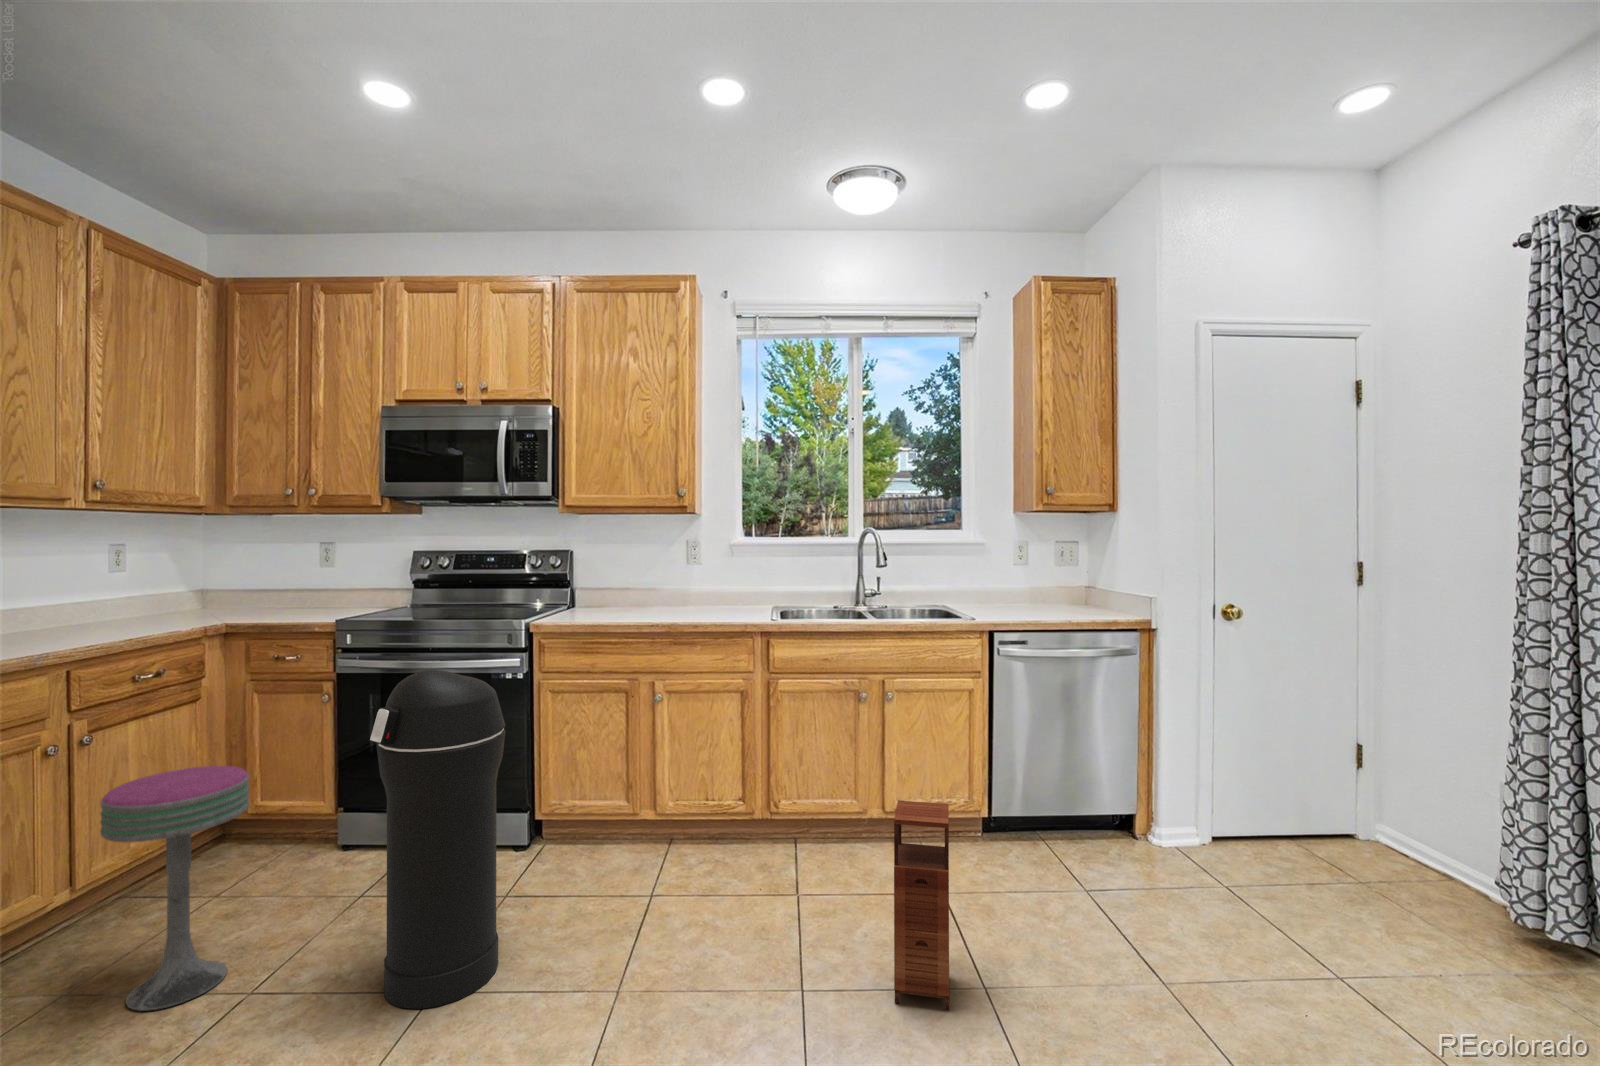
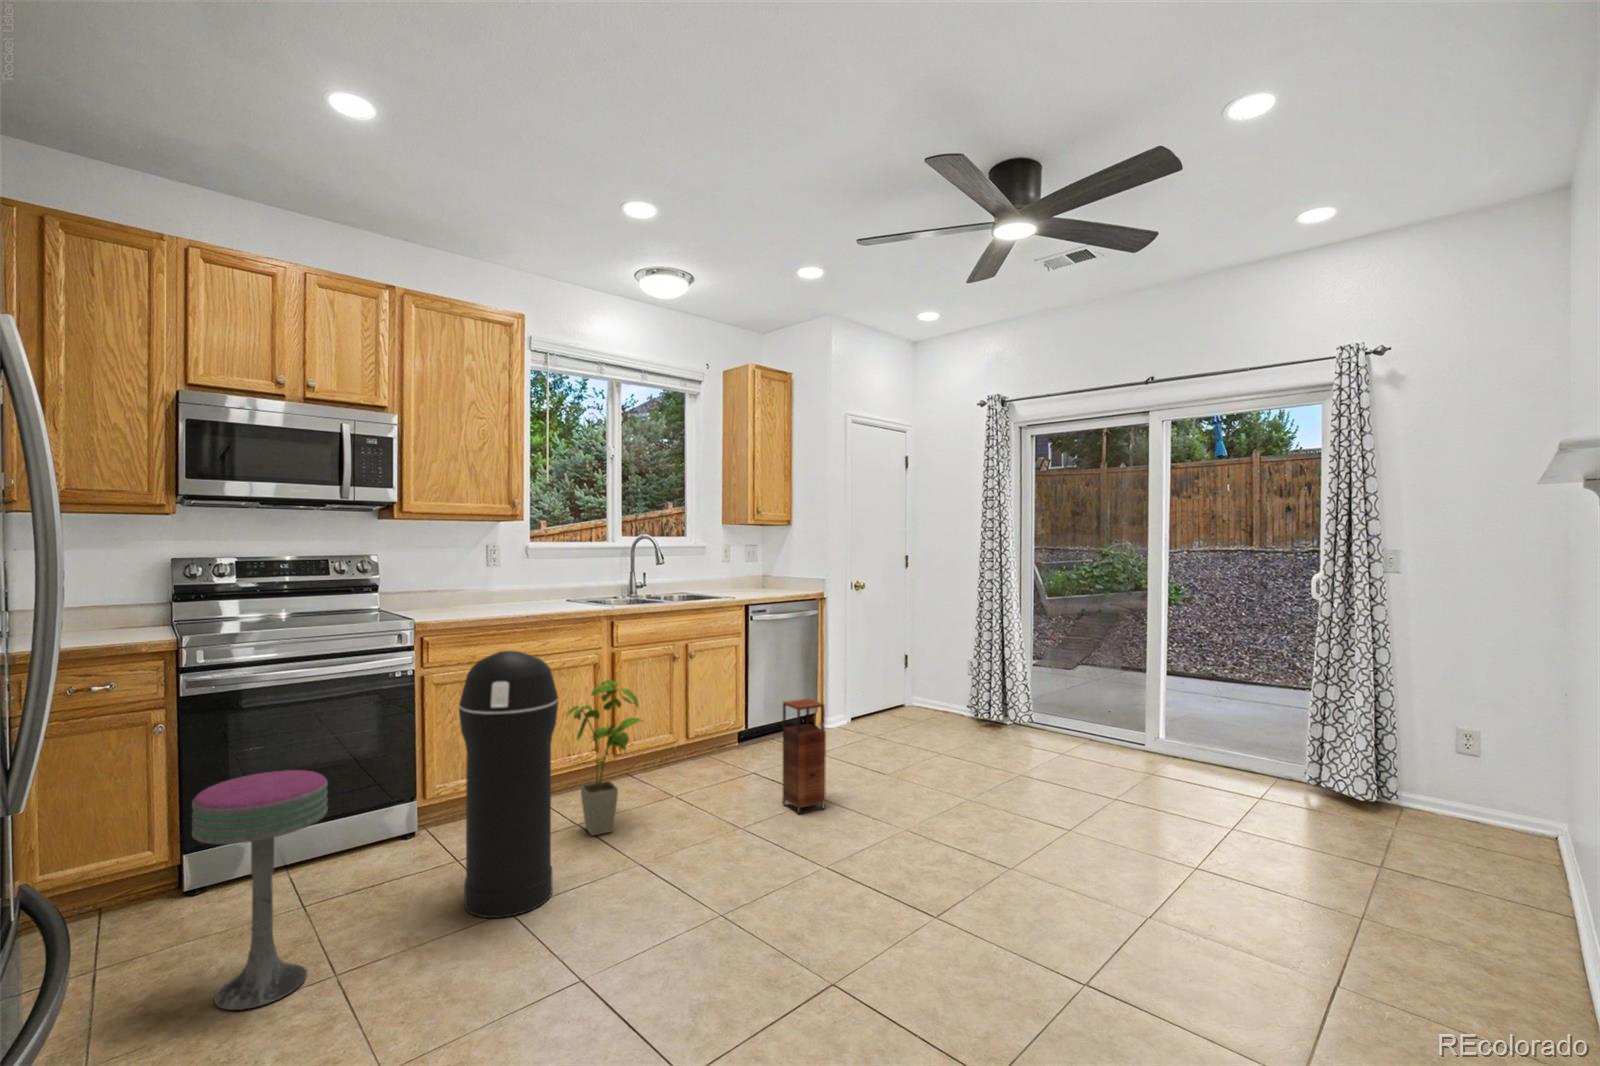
house plant: none [610,719,719,922] -> present [566,680,642,836]

